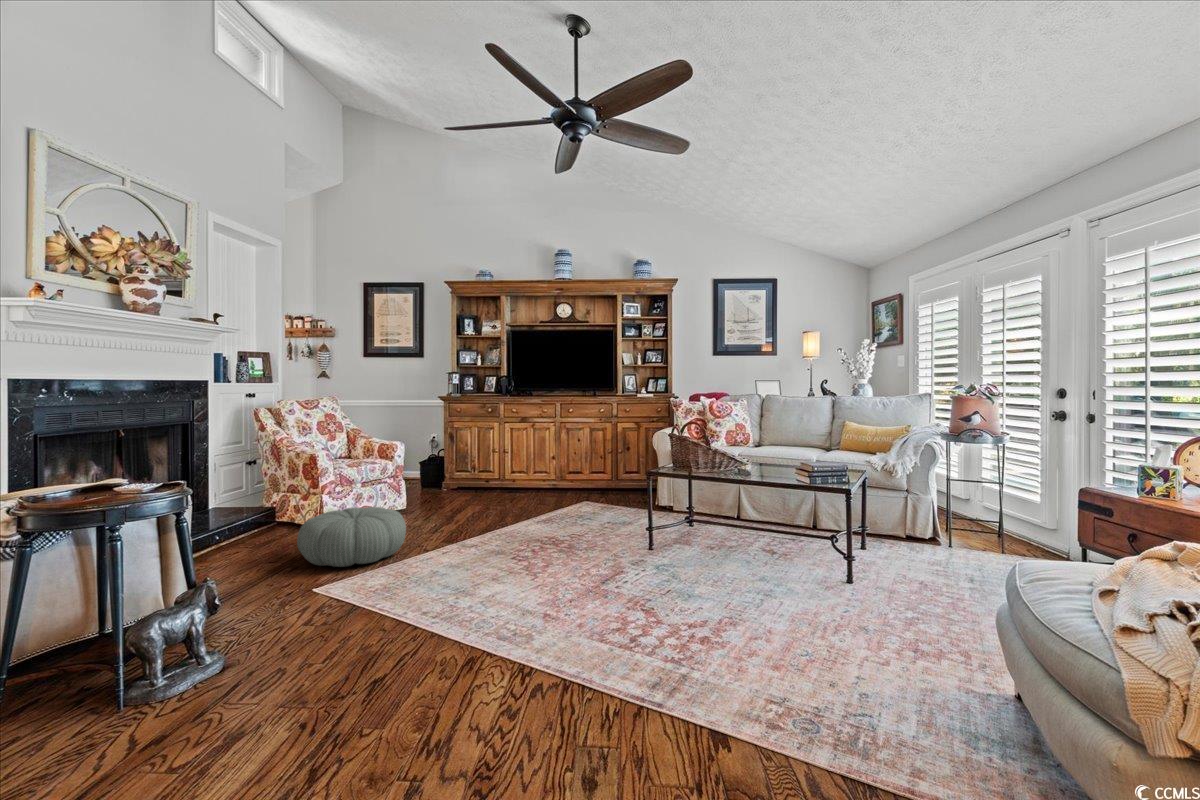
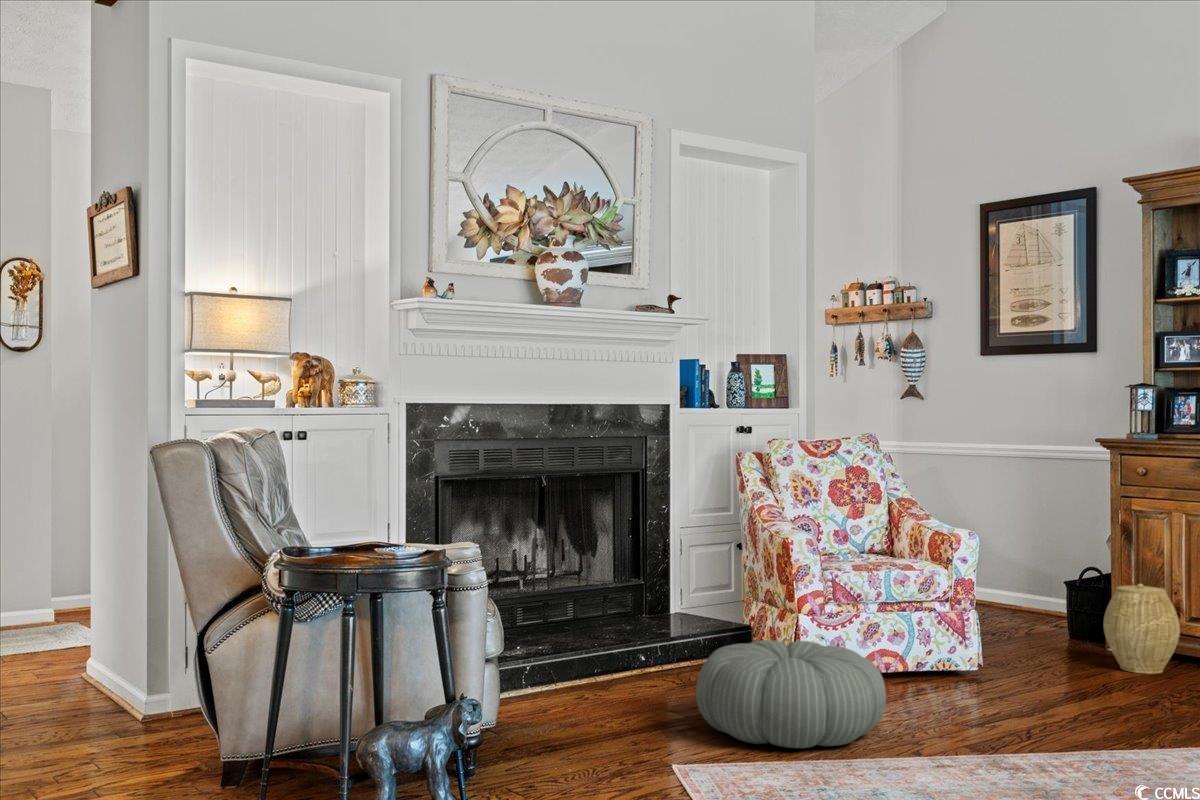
woven basket: none [449,458,479,496] -> present [1103,584,1180,674]

